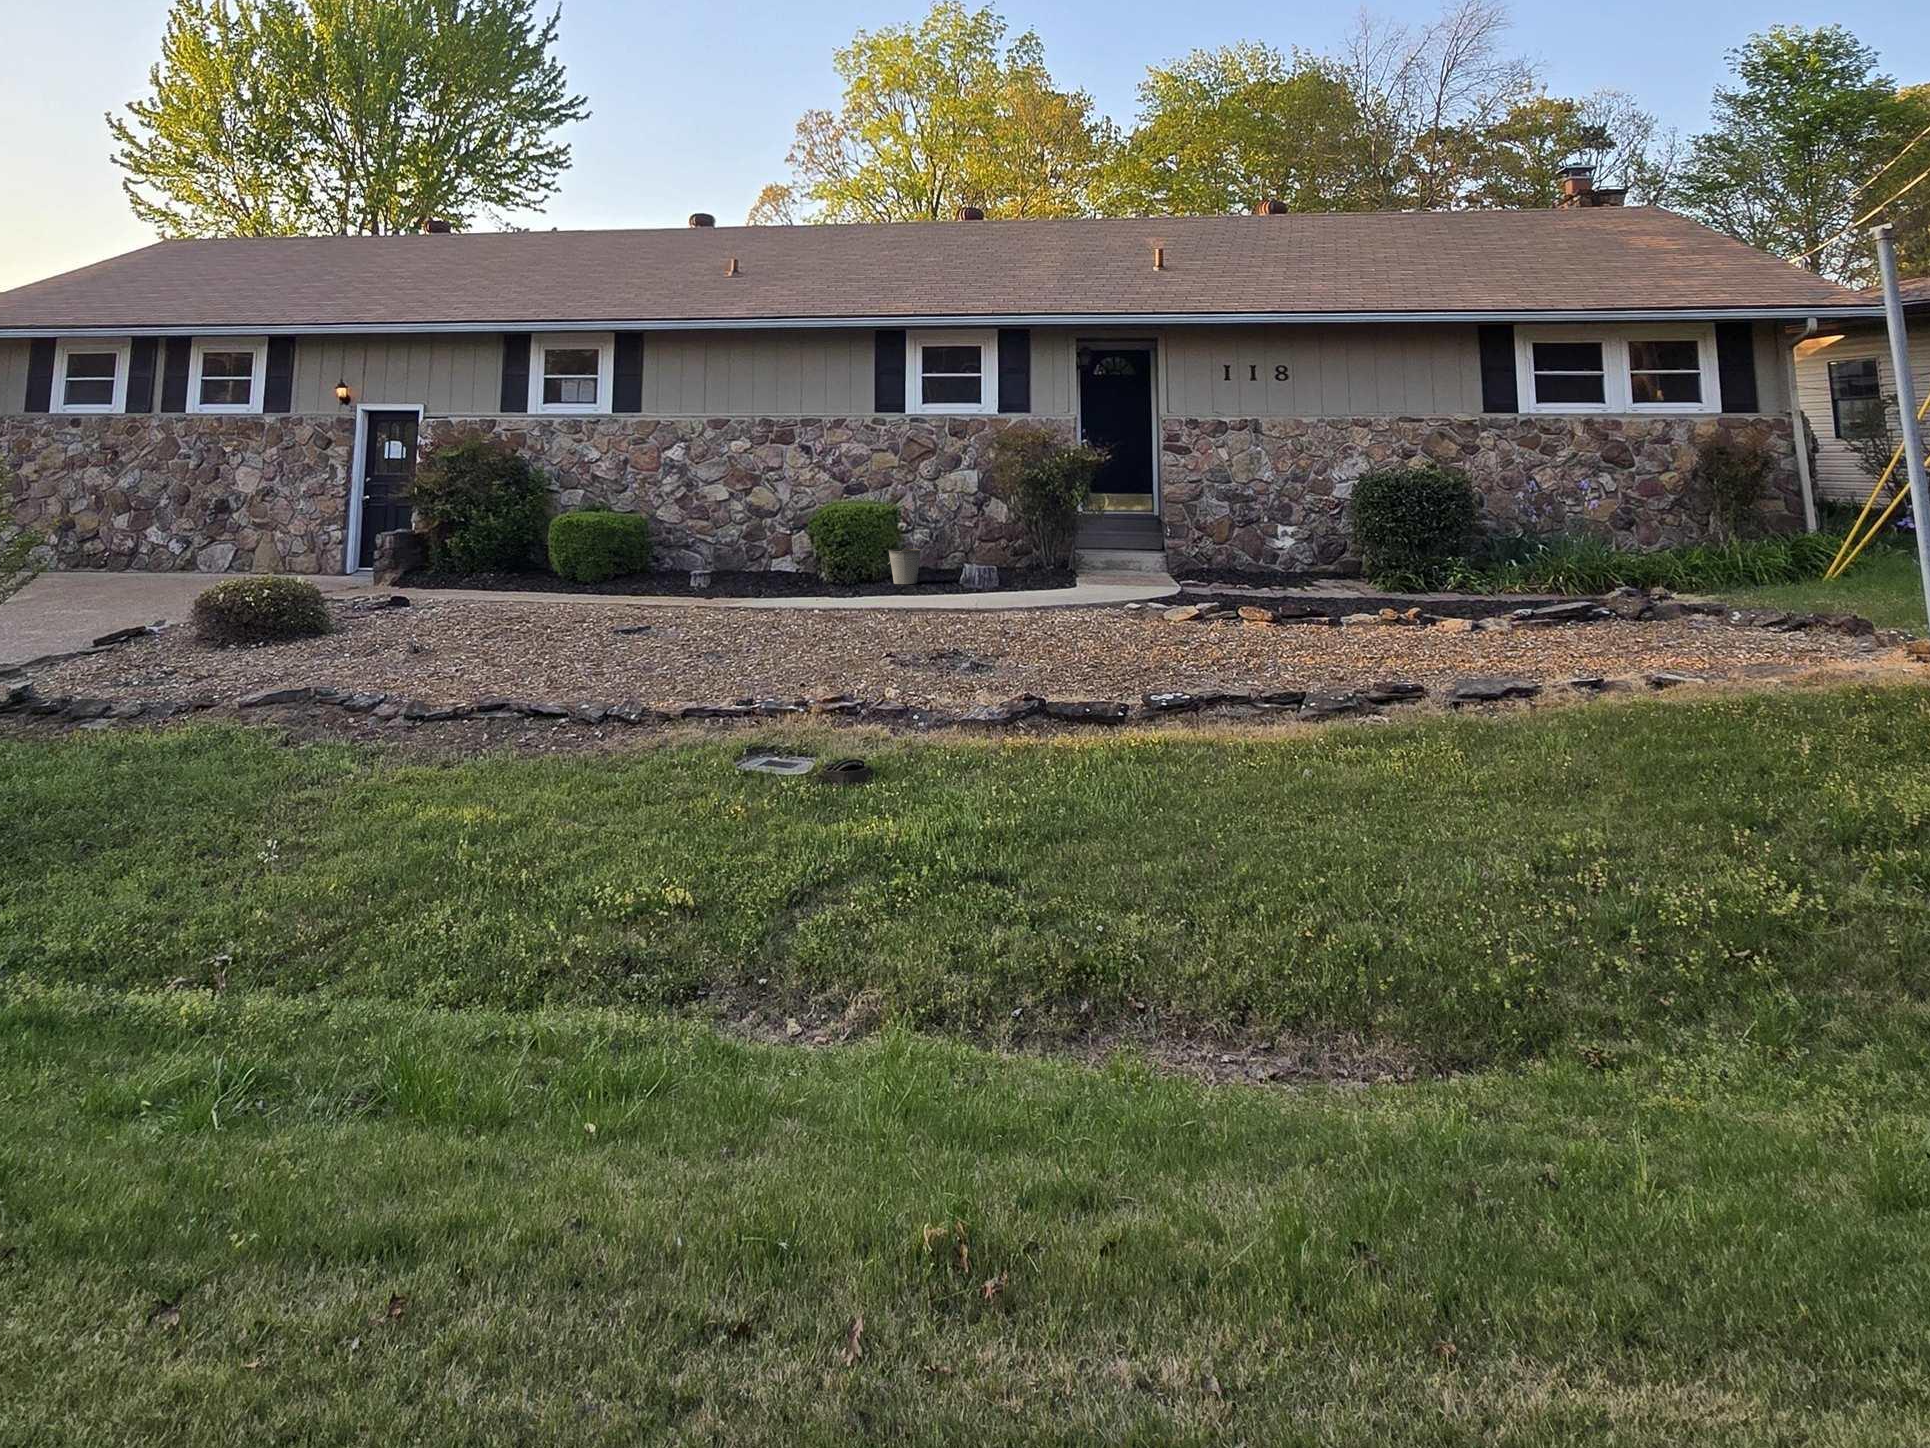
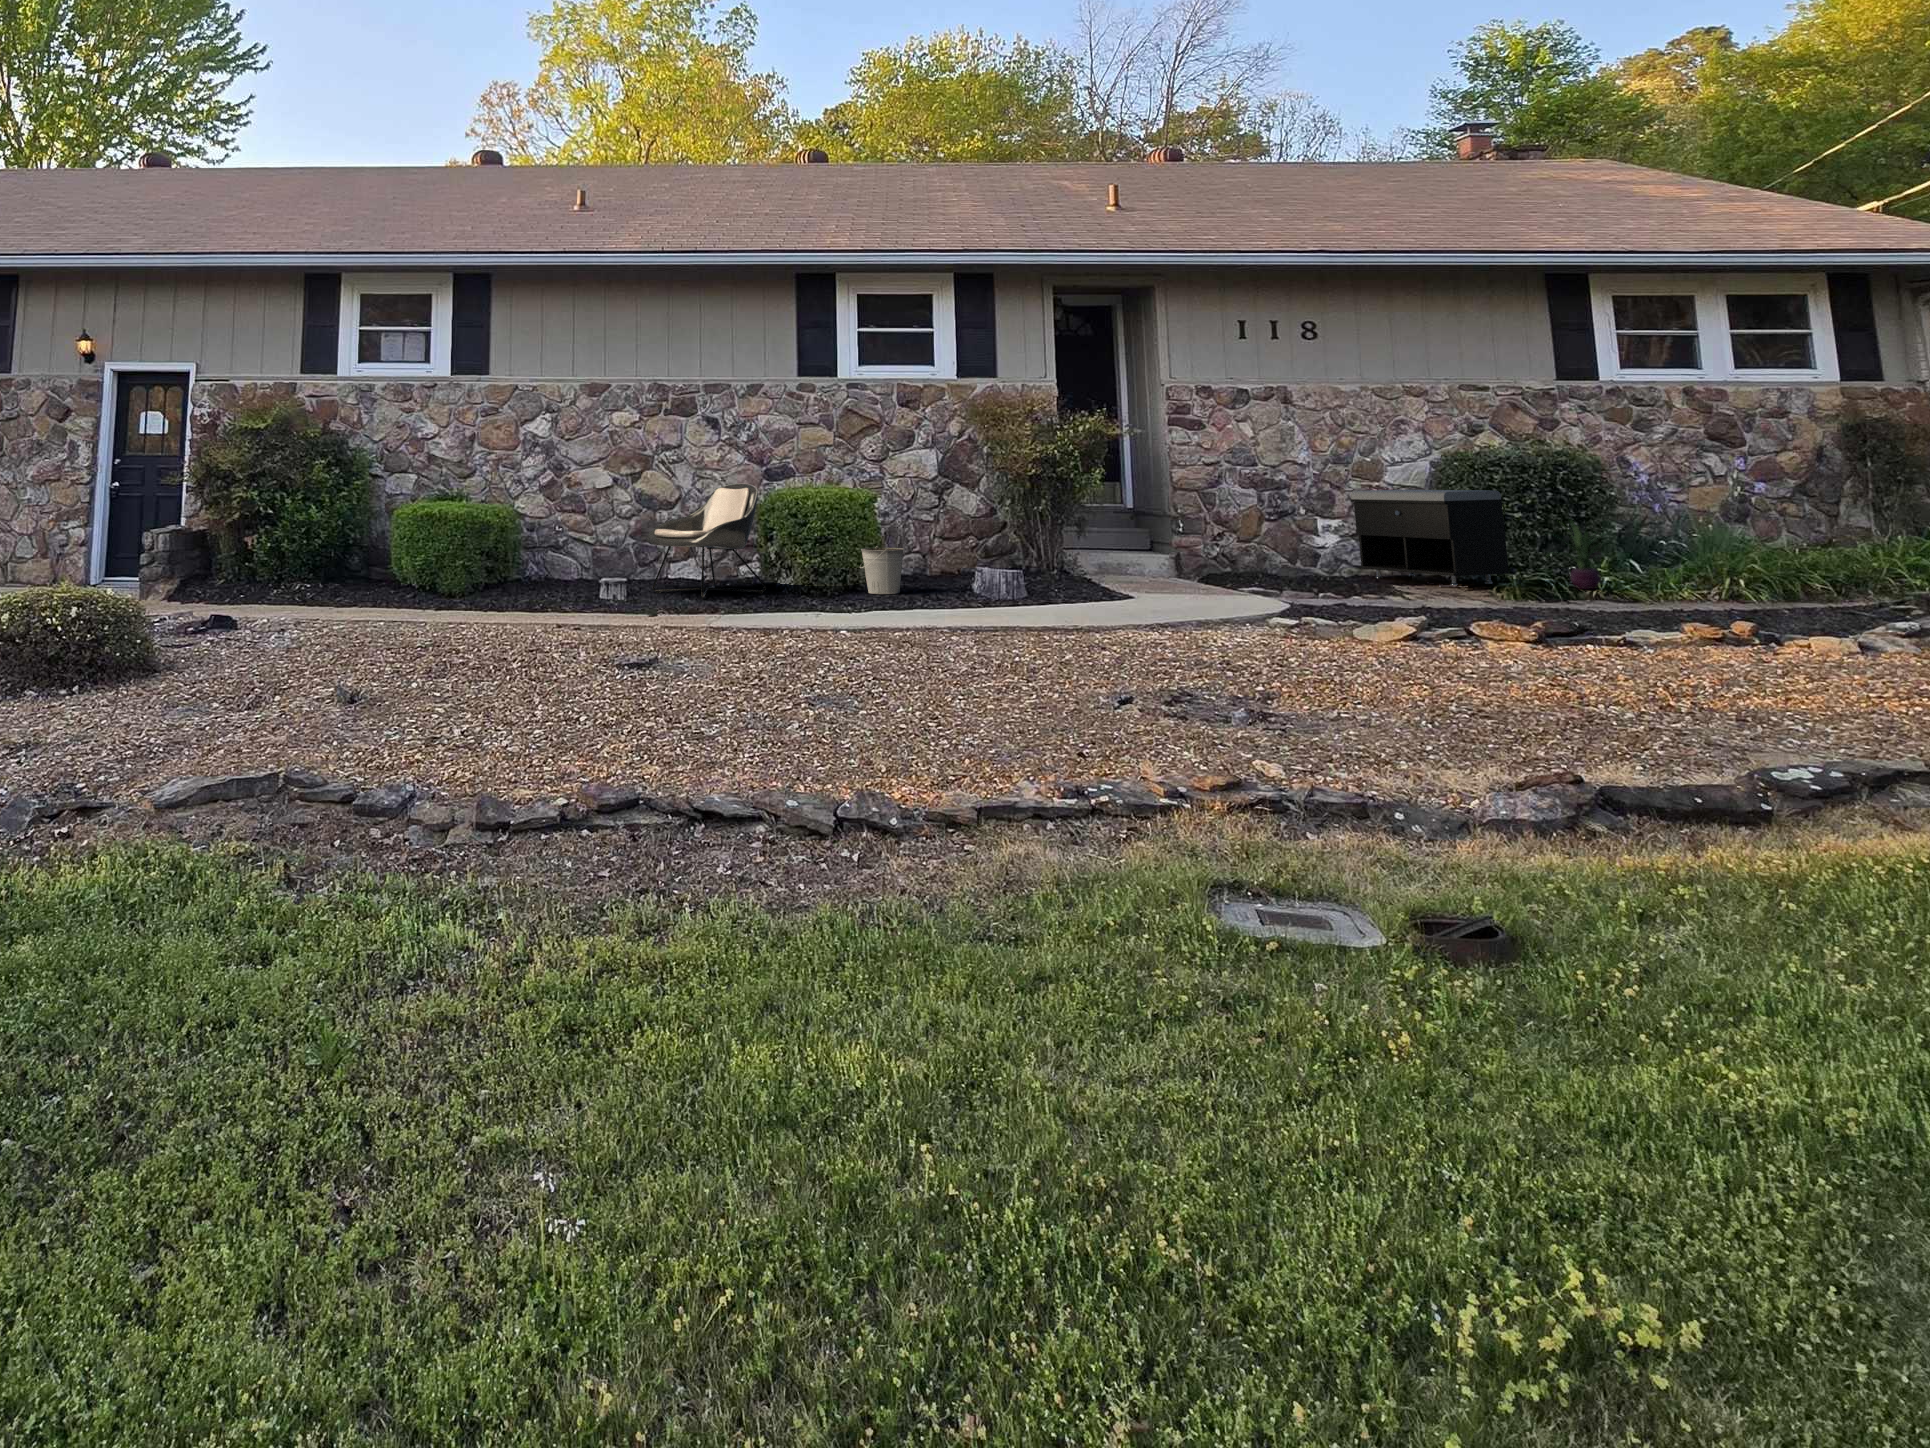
lounge chair: none [735,500,819,587] -> present [646,483,766,598]
storage bench: none [1287,503,1382,579] -> present [1351,490,1509,585]
decorative plant: none [1396,528,1455,582] -> present [1562,520,1601,589]

